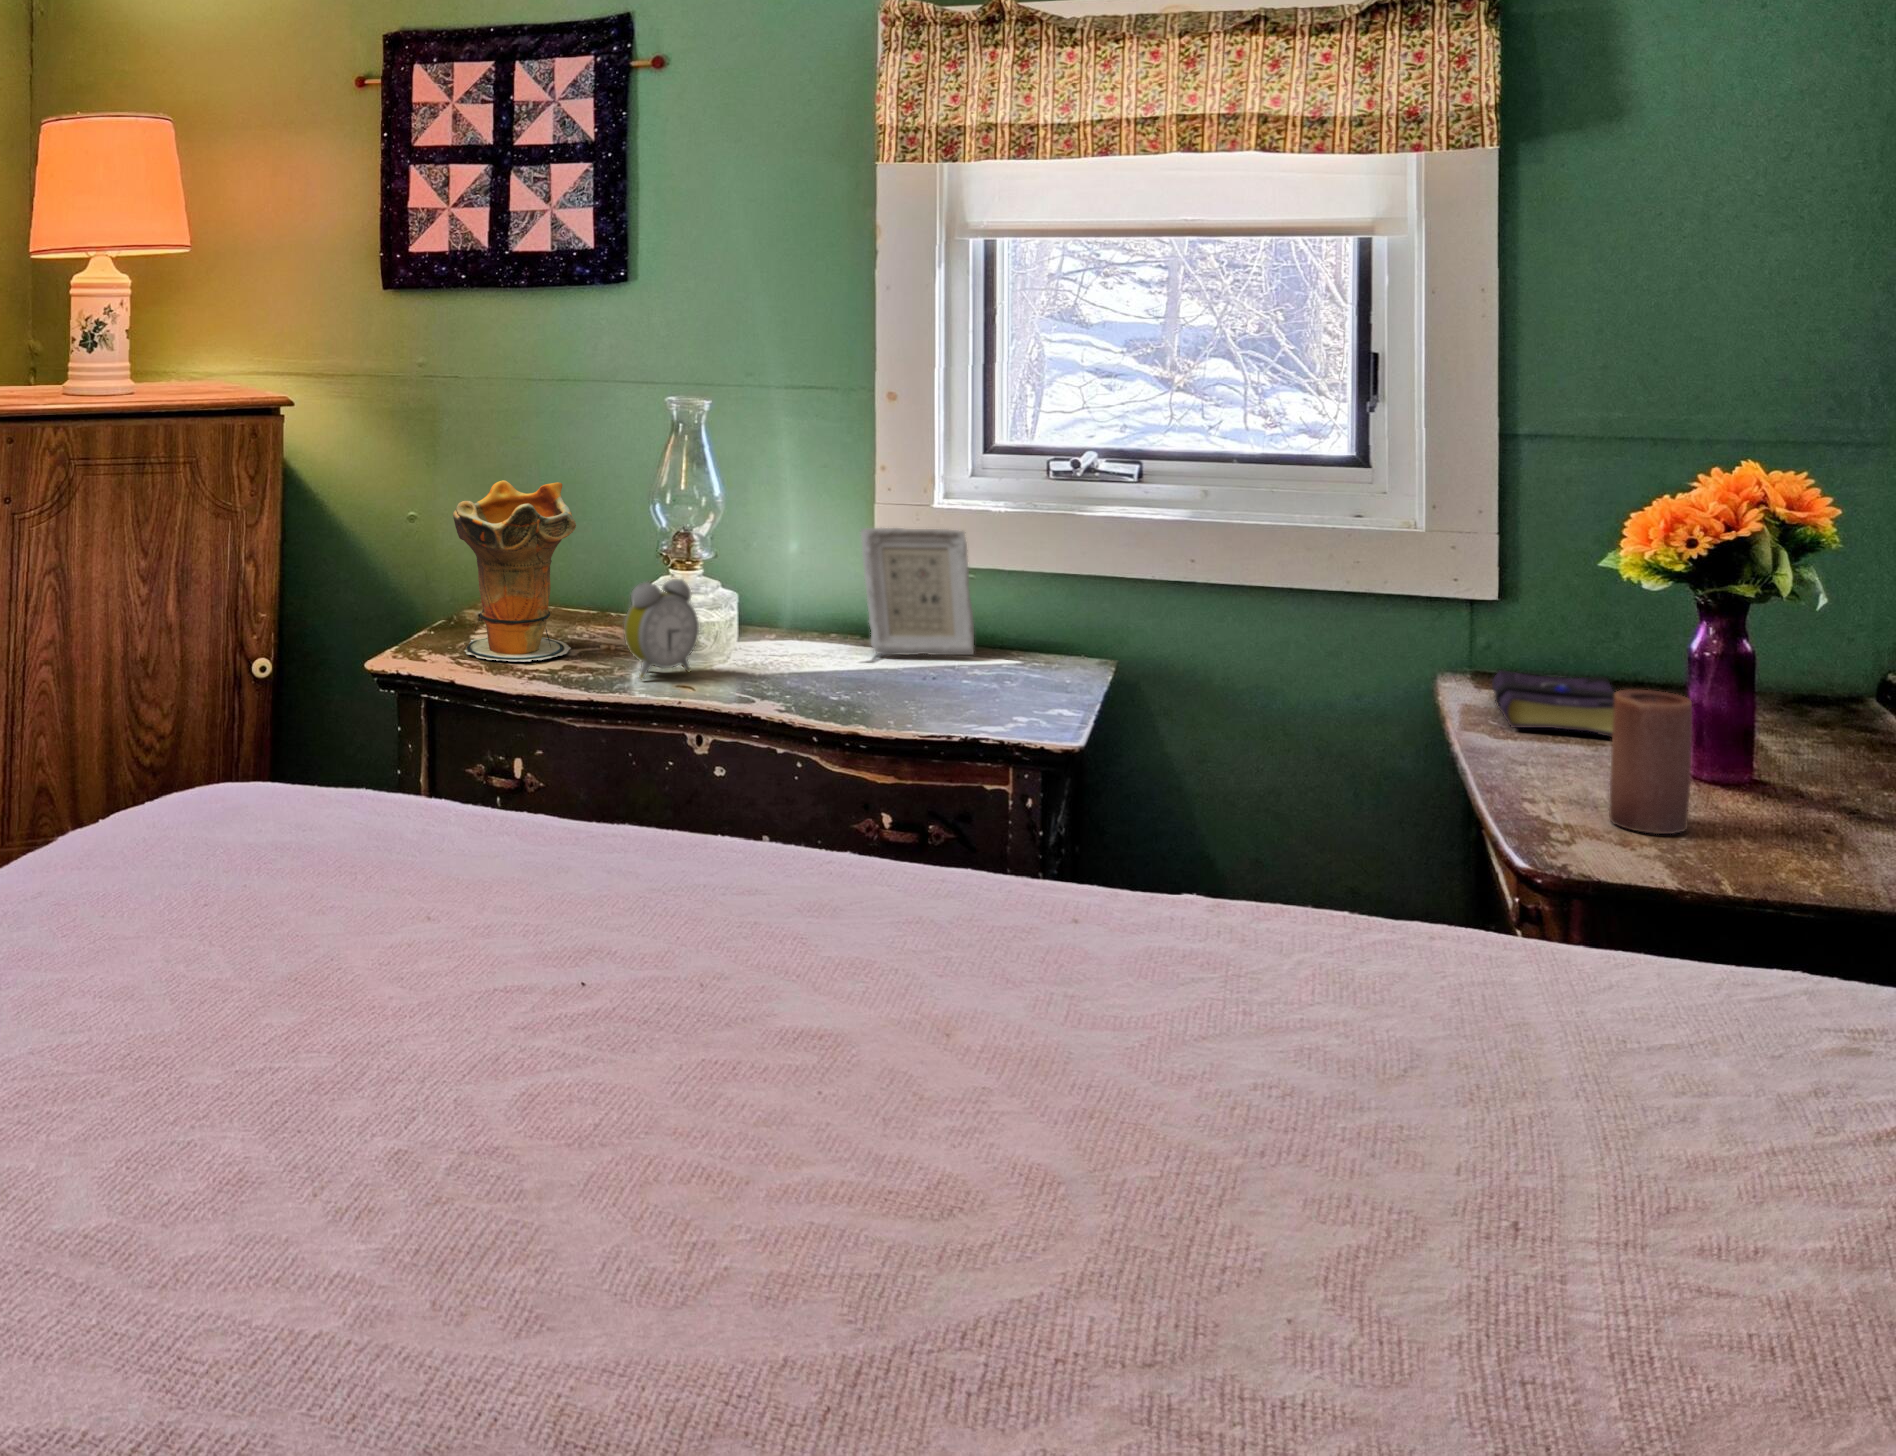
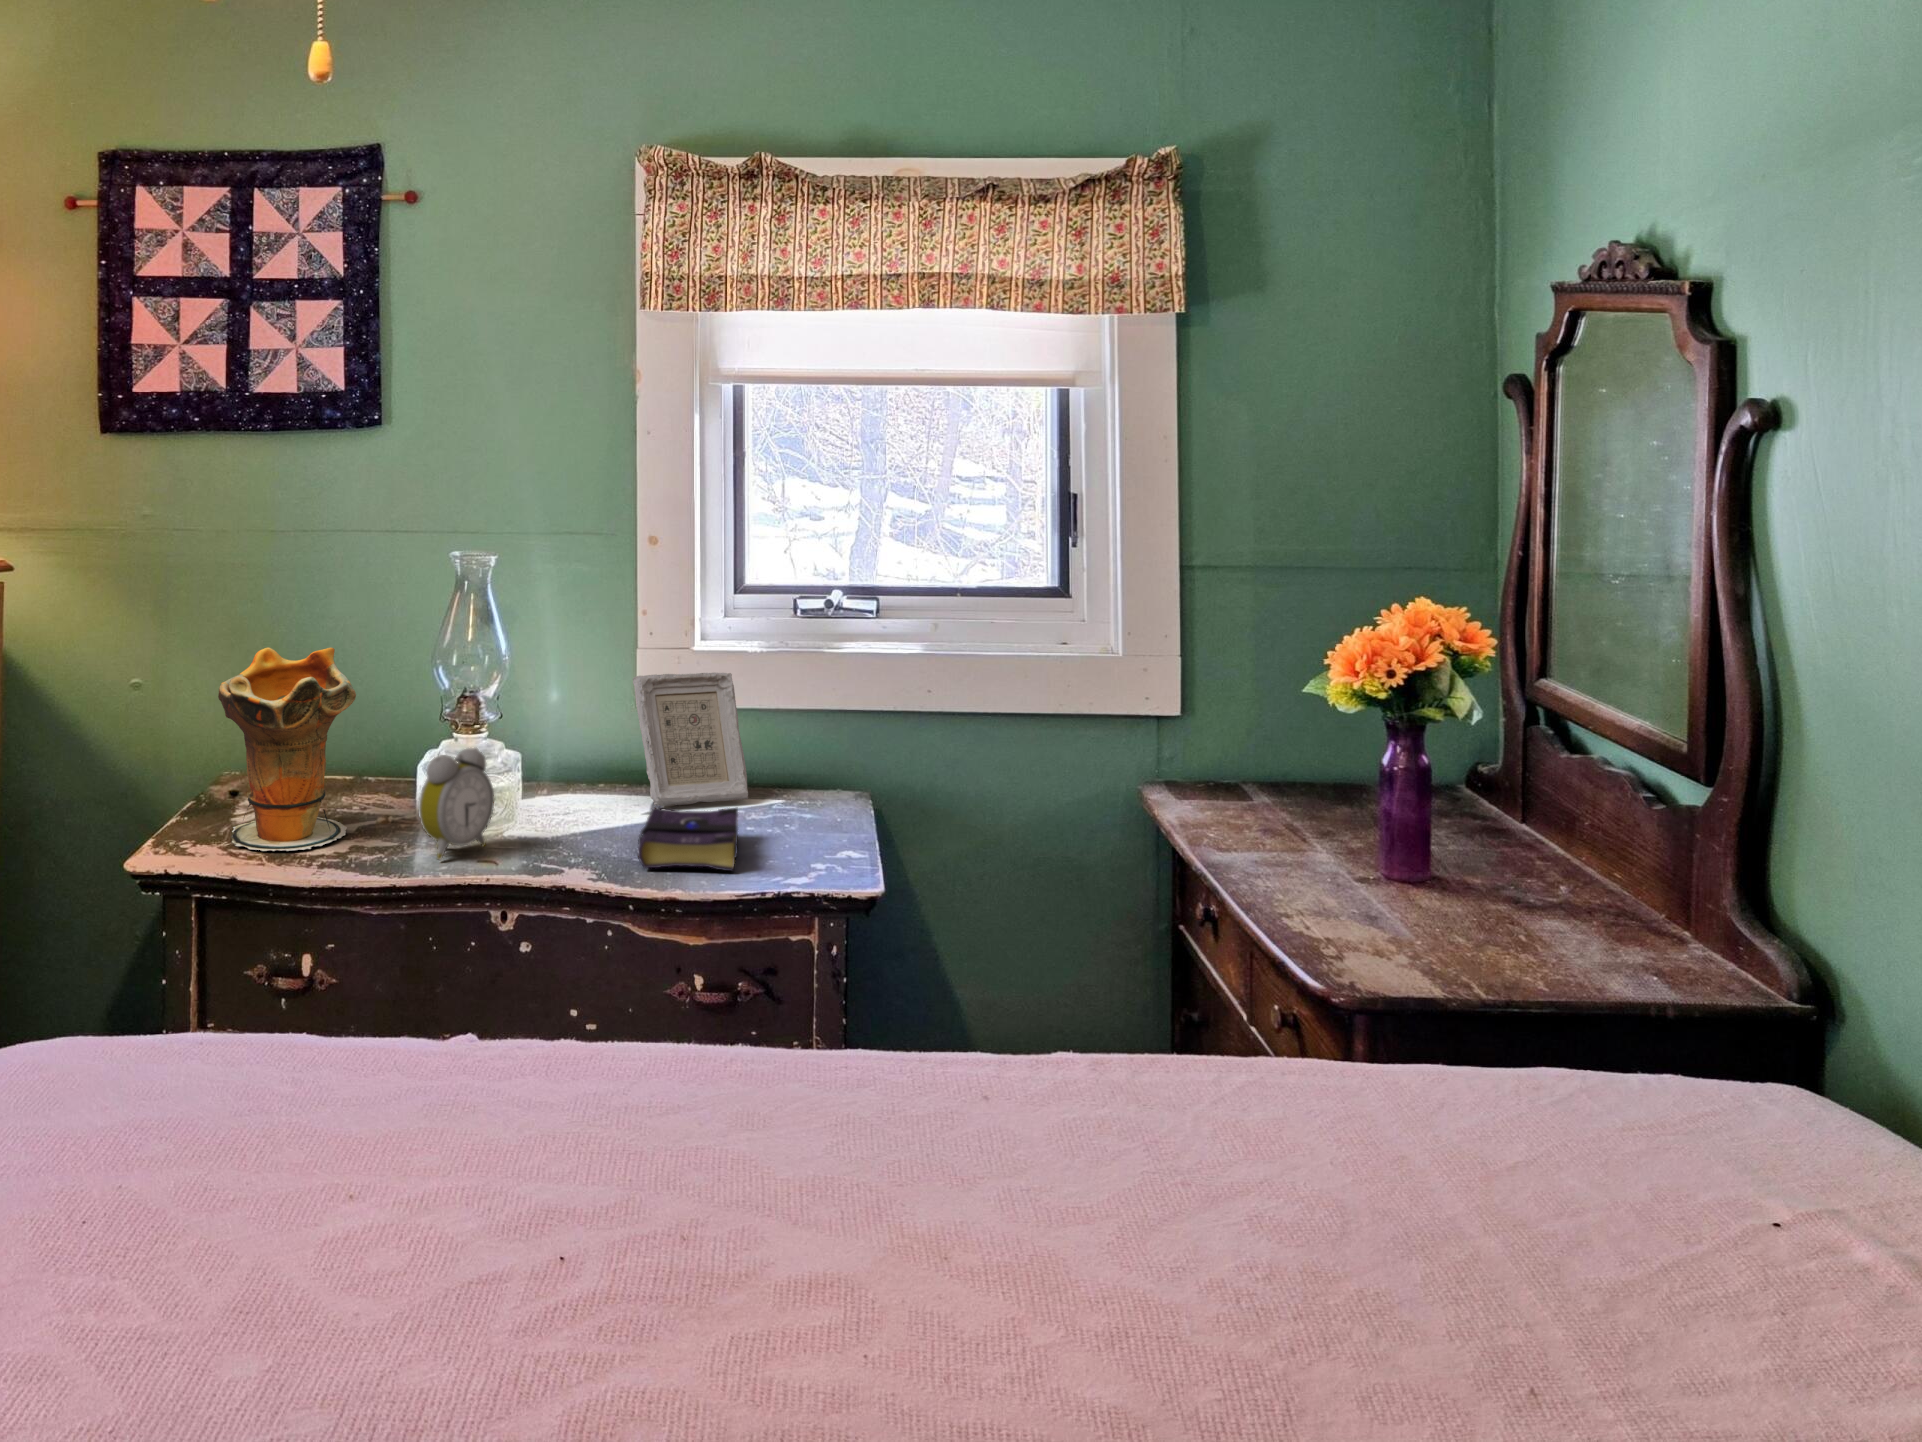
book: present [1492,670,1615,737] -> present [638,808,738,872]
candle: present [1610,690,1692,834] -> none [1349,808,1410,937]

